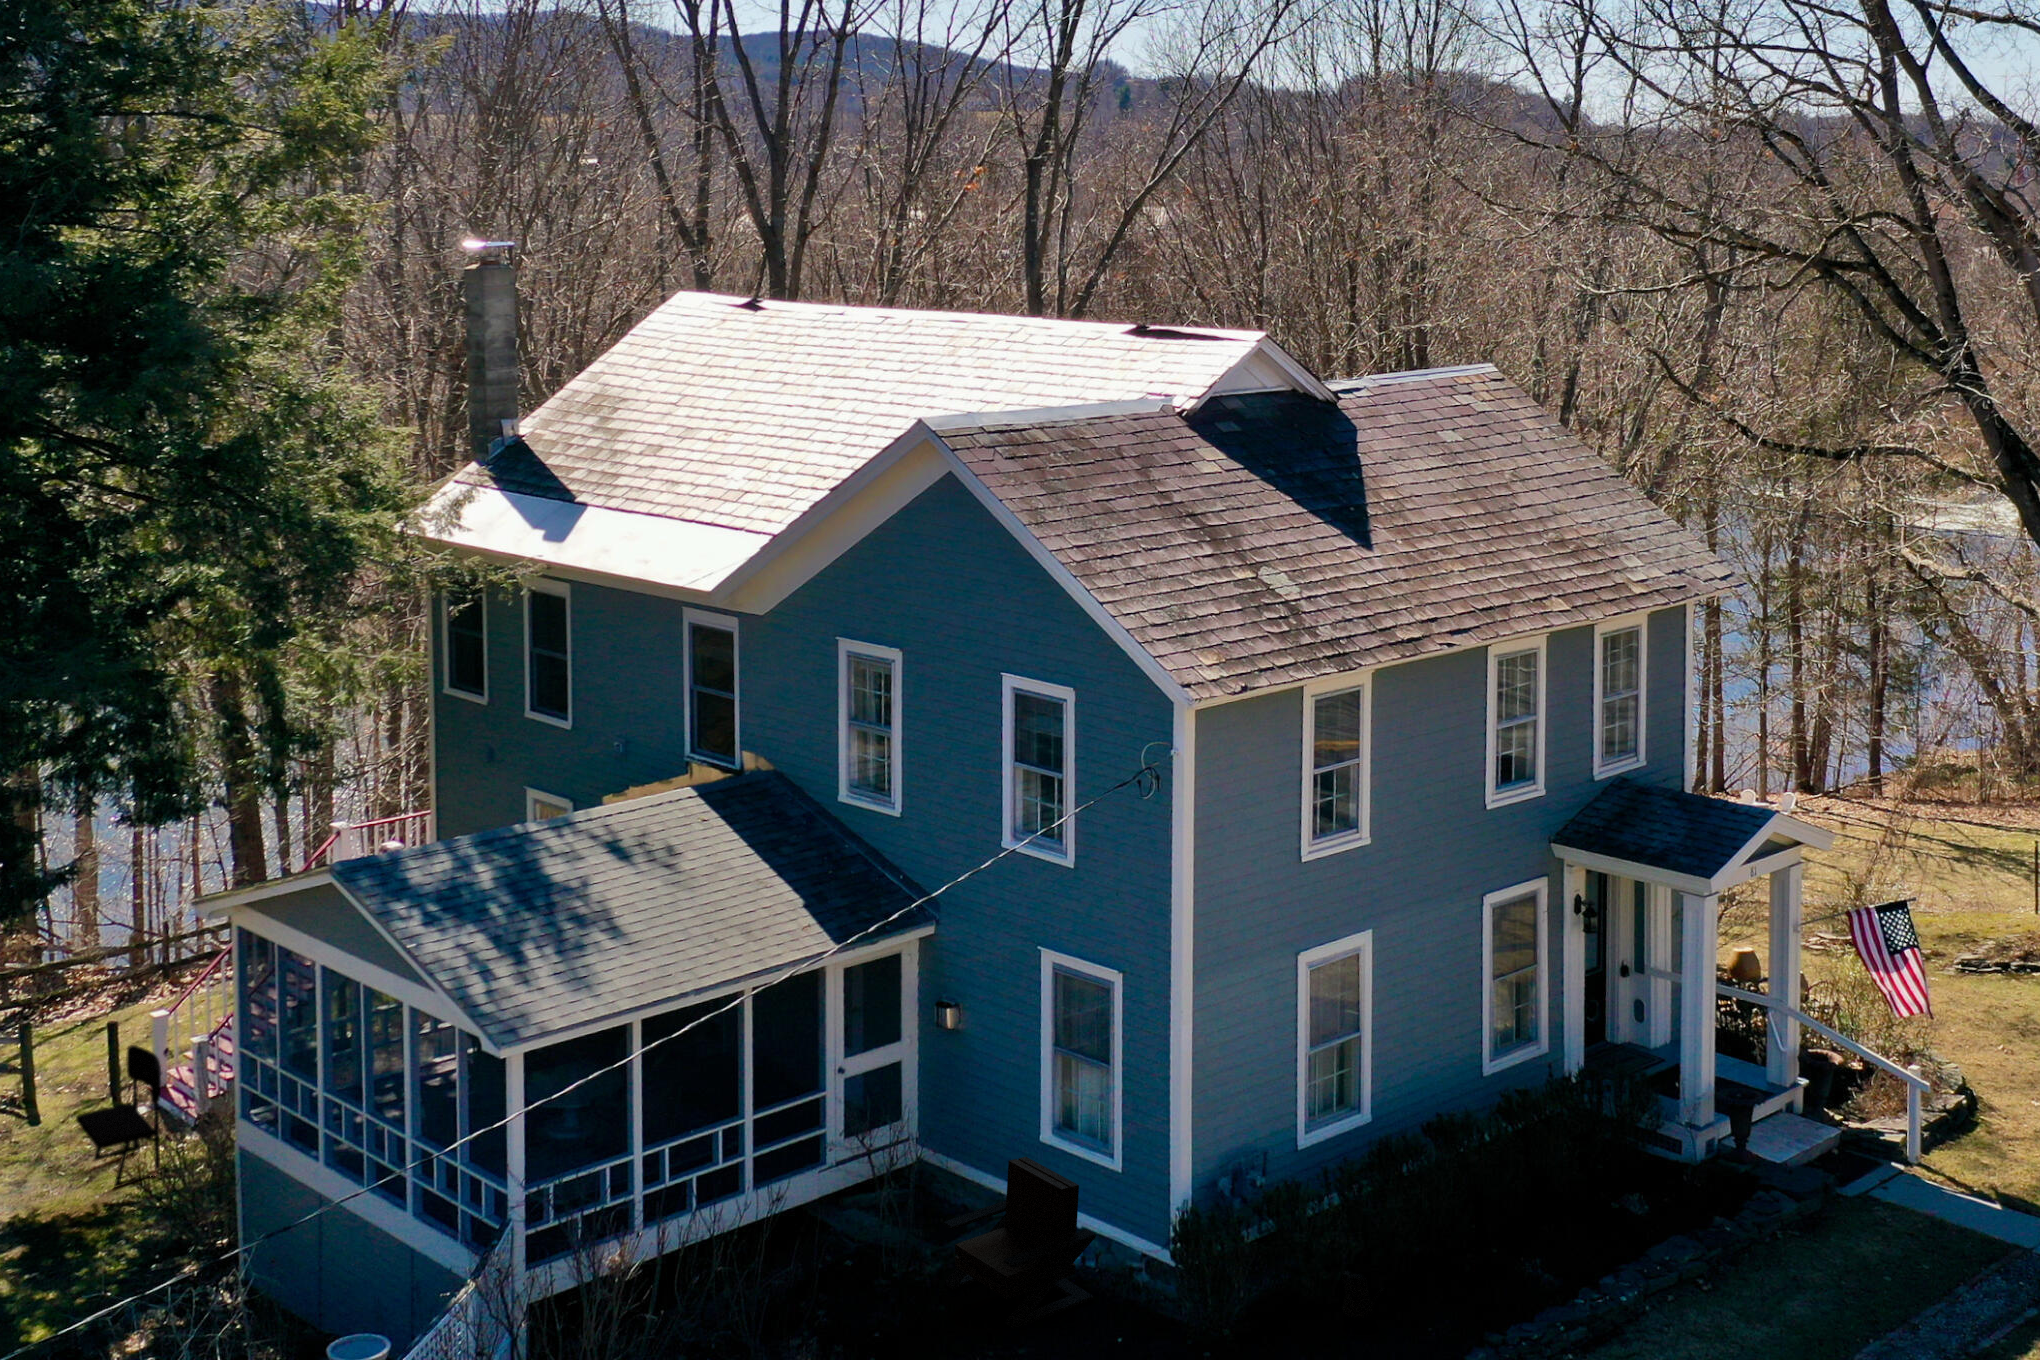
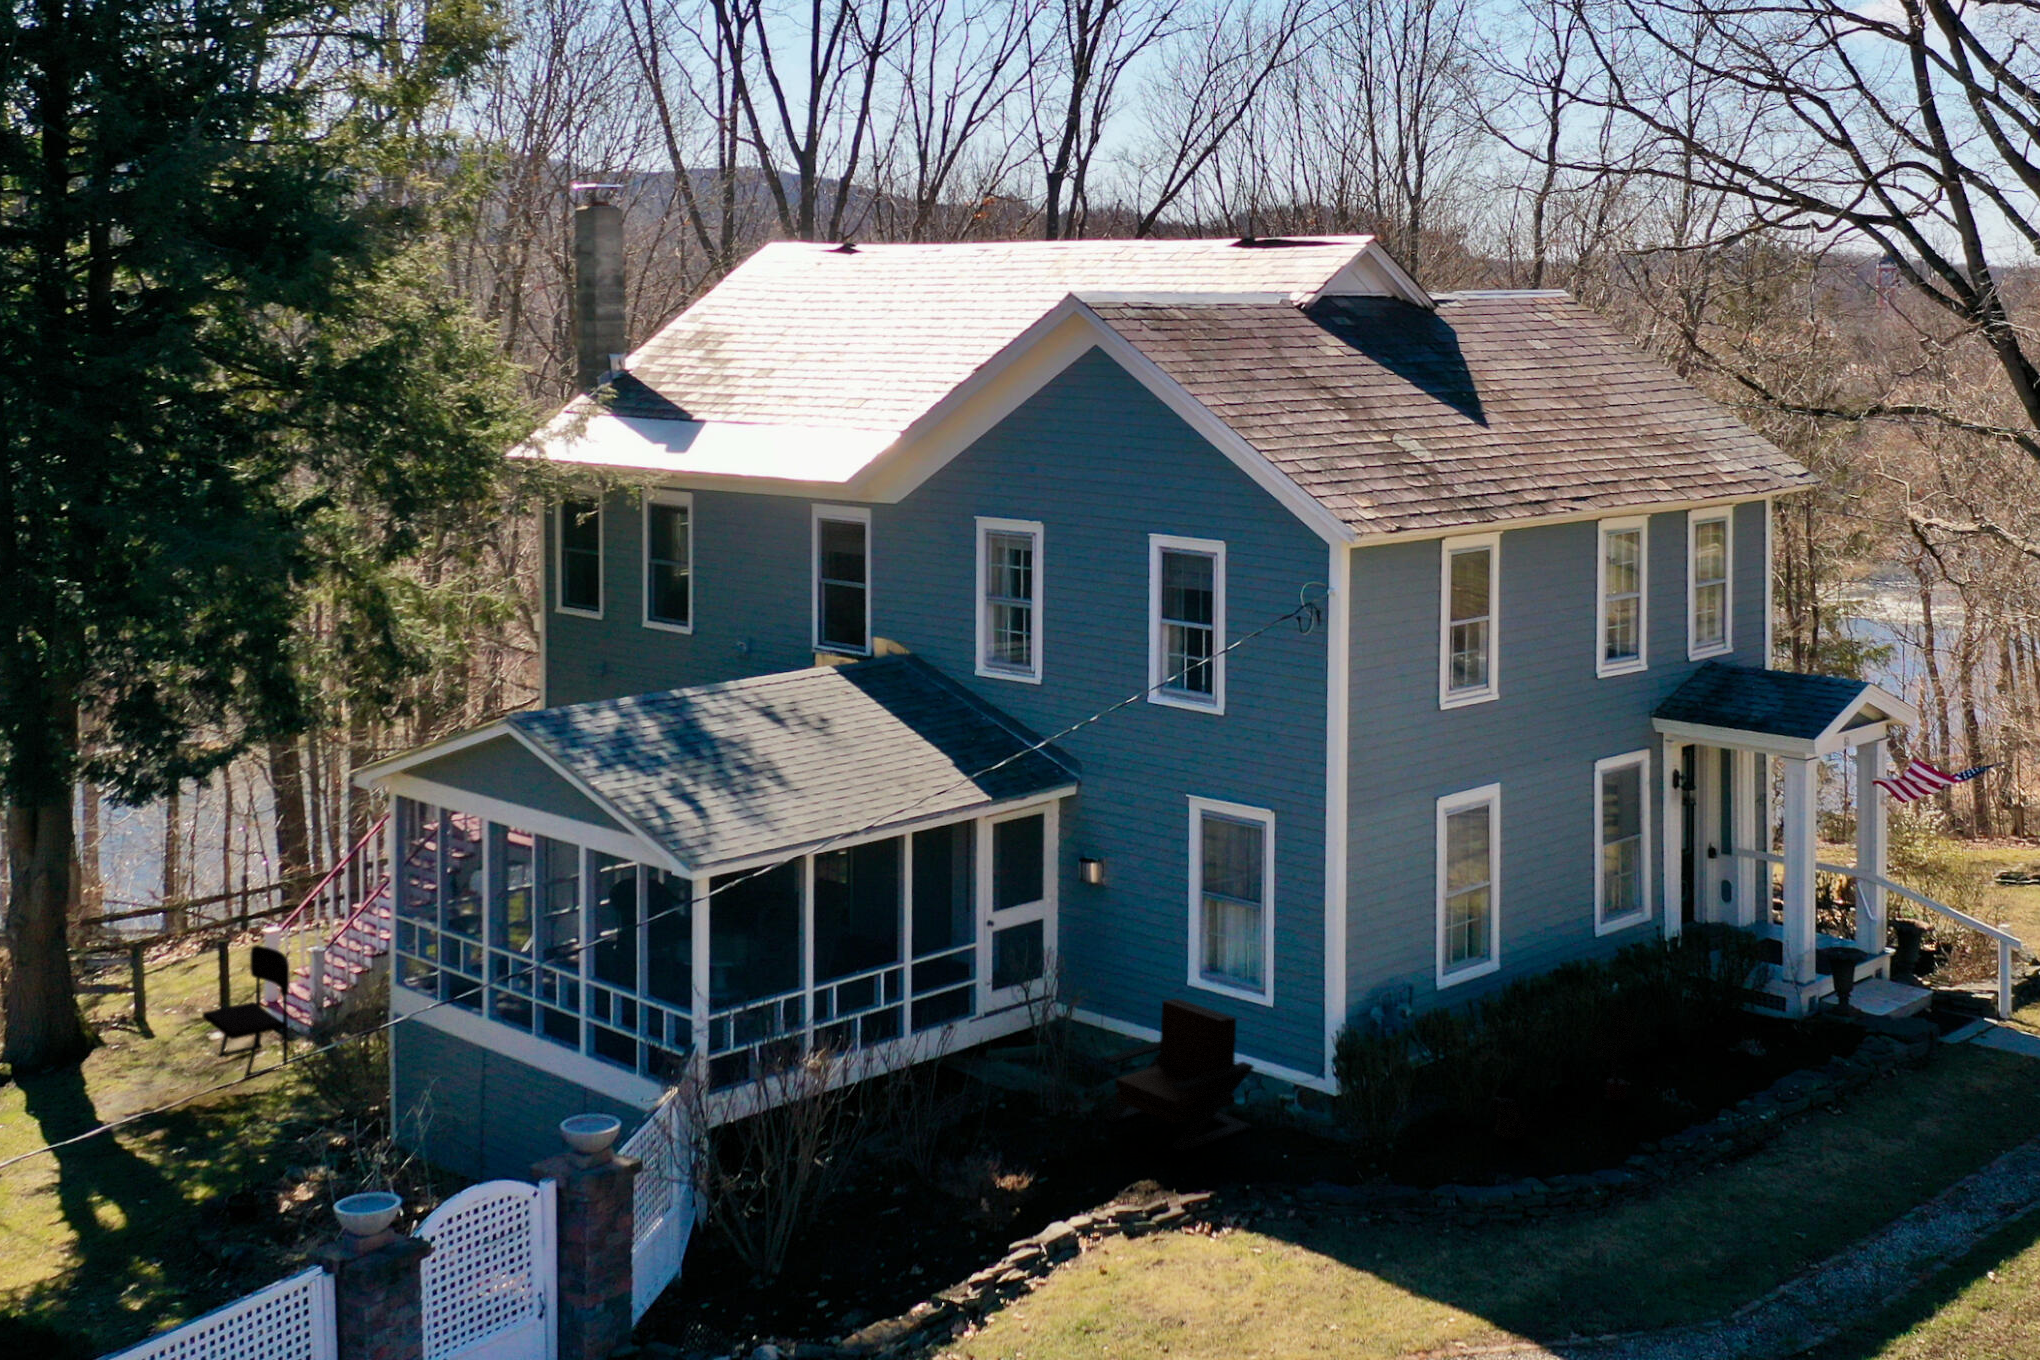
potted tree: none [1447,1159,1510,1268] -> present [1586,999,1641,1101]

